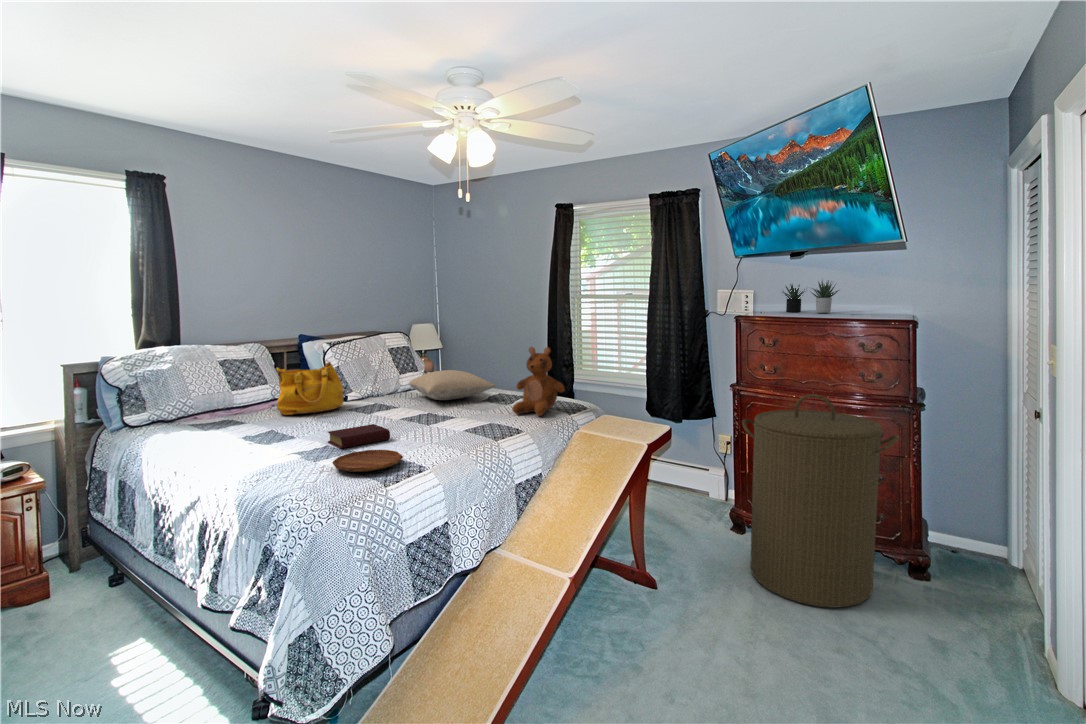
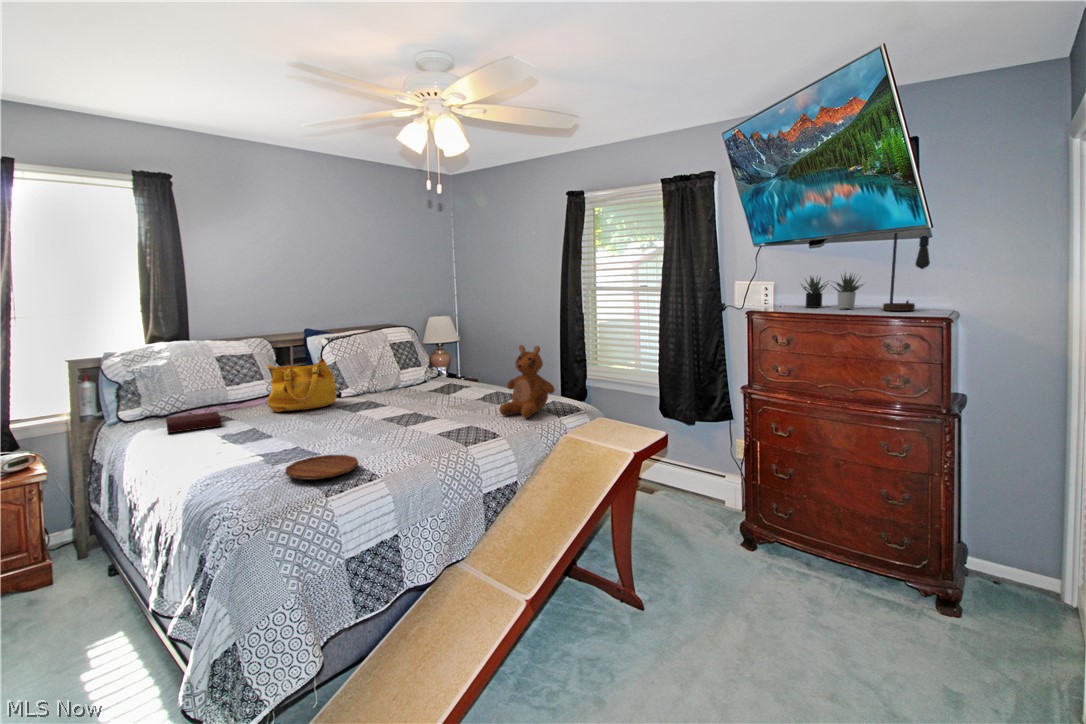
table lamp: none [857,239,896,314] -> present [883,233,930,311]
pillow: present [409,370,495,400] -> none [406,367,490,398]
laundry hamper: present [742,394,899,608] -> none [740,403,915,642]
book: present [328,424,390,448] -> present [166,412,222,433]

